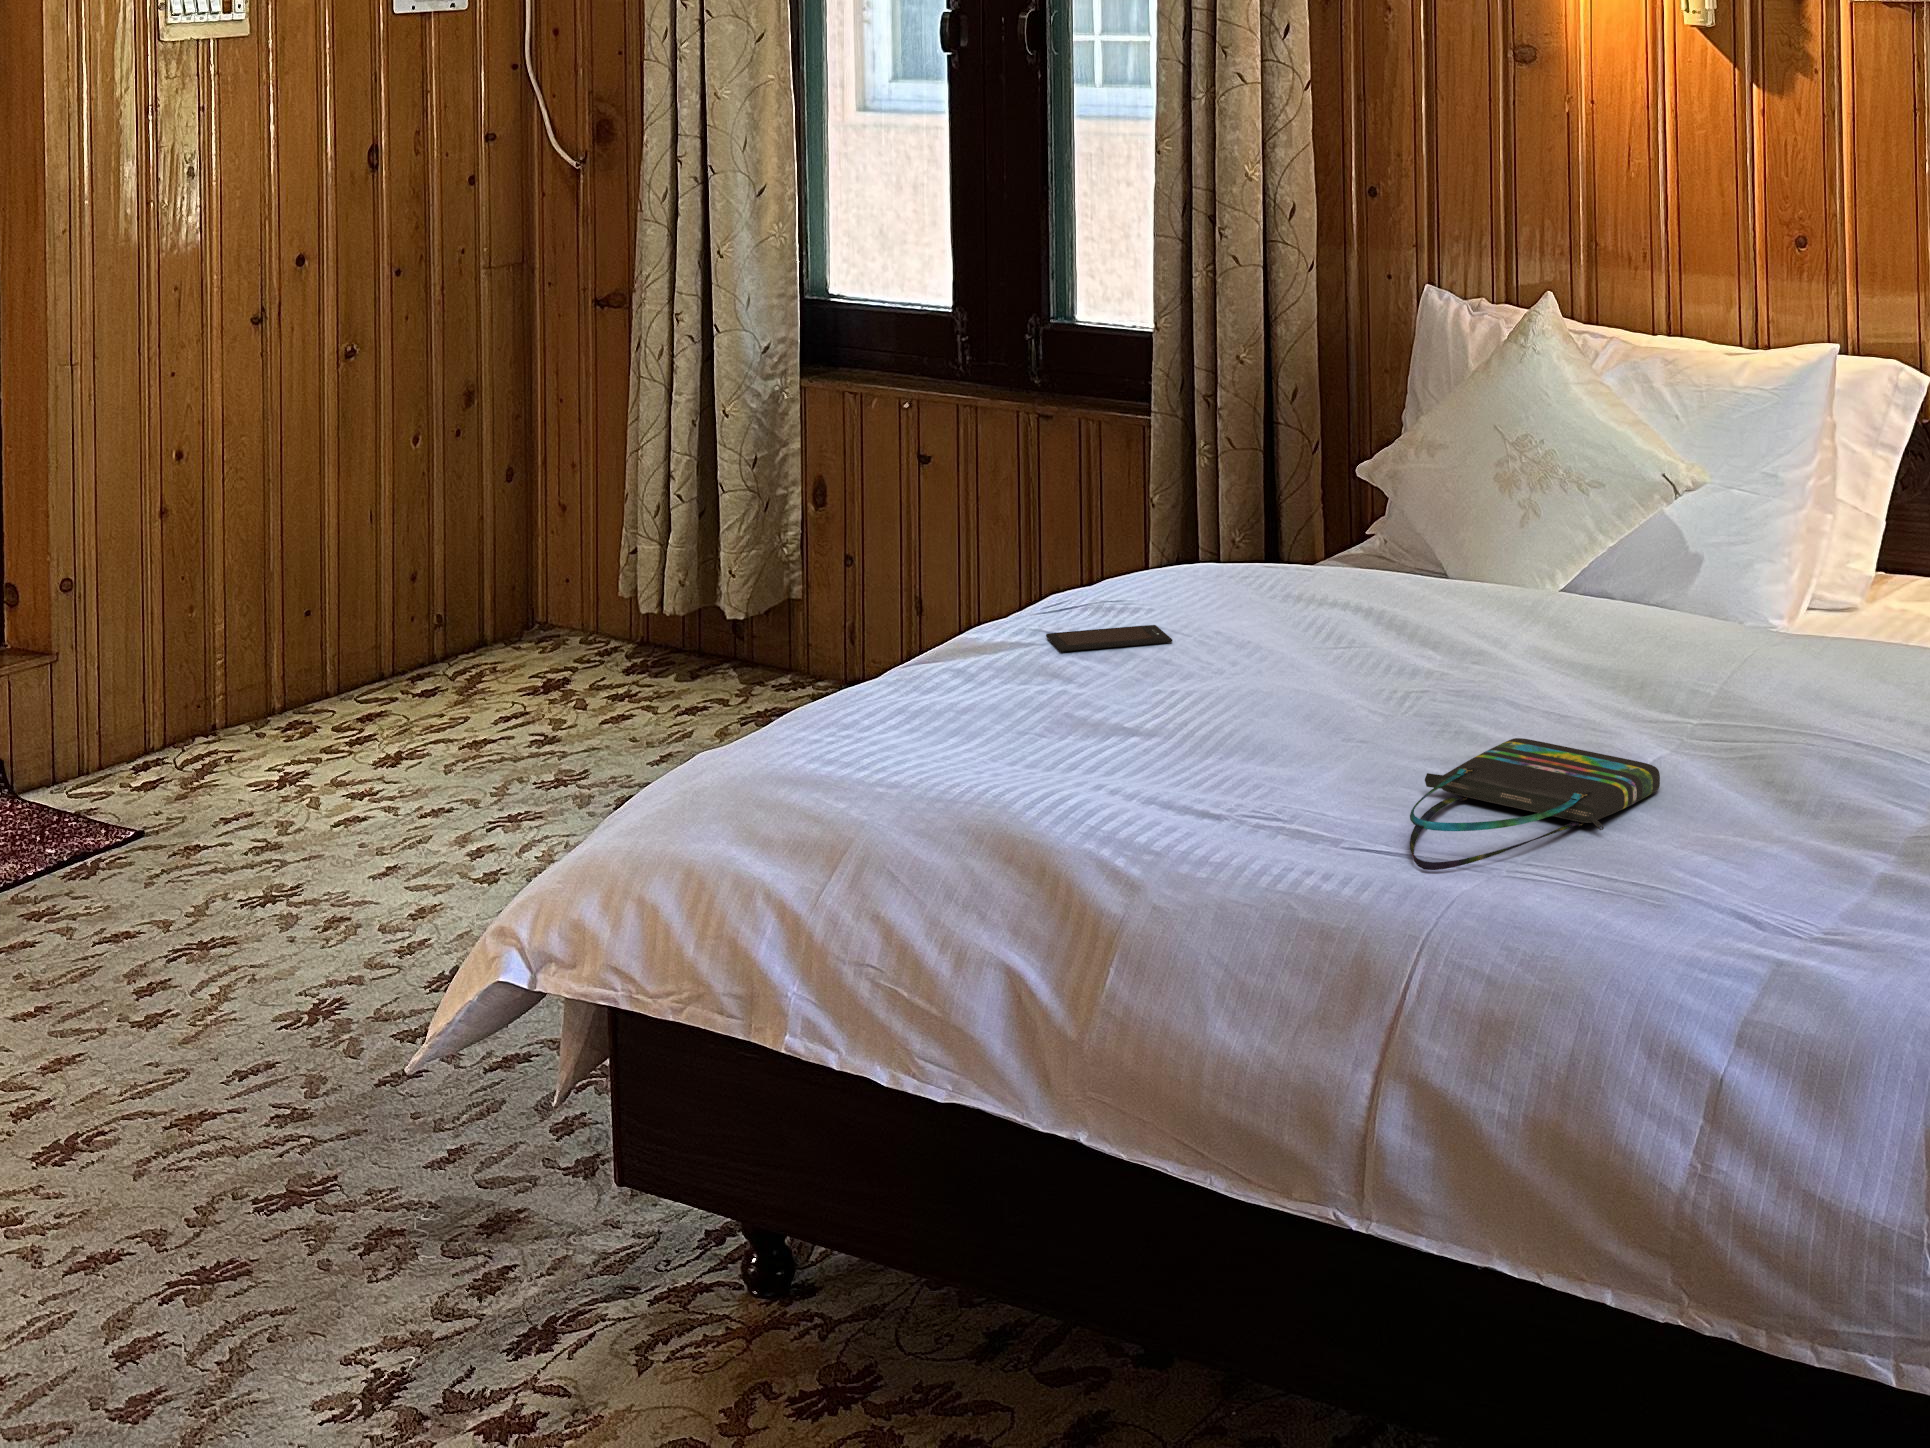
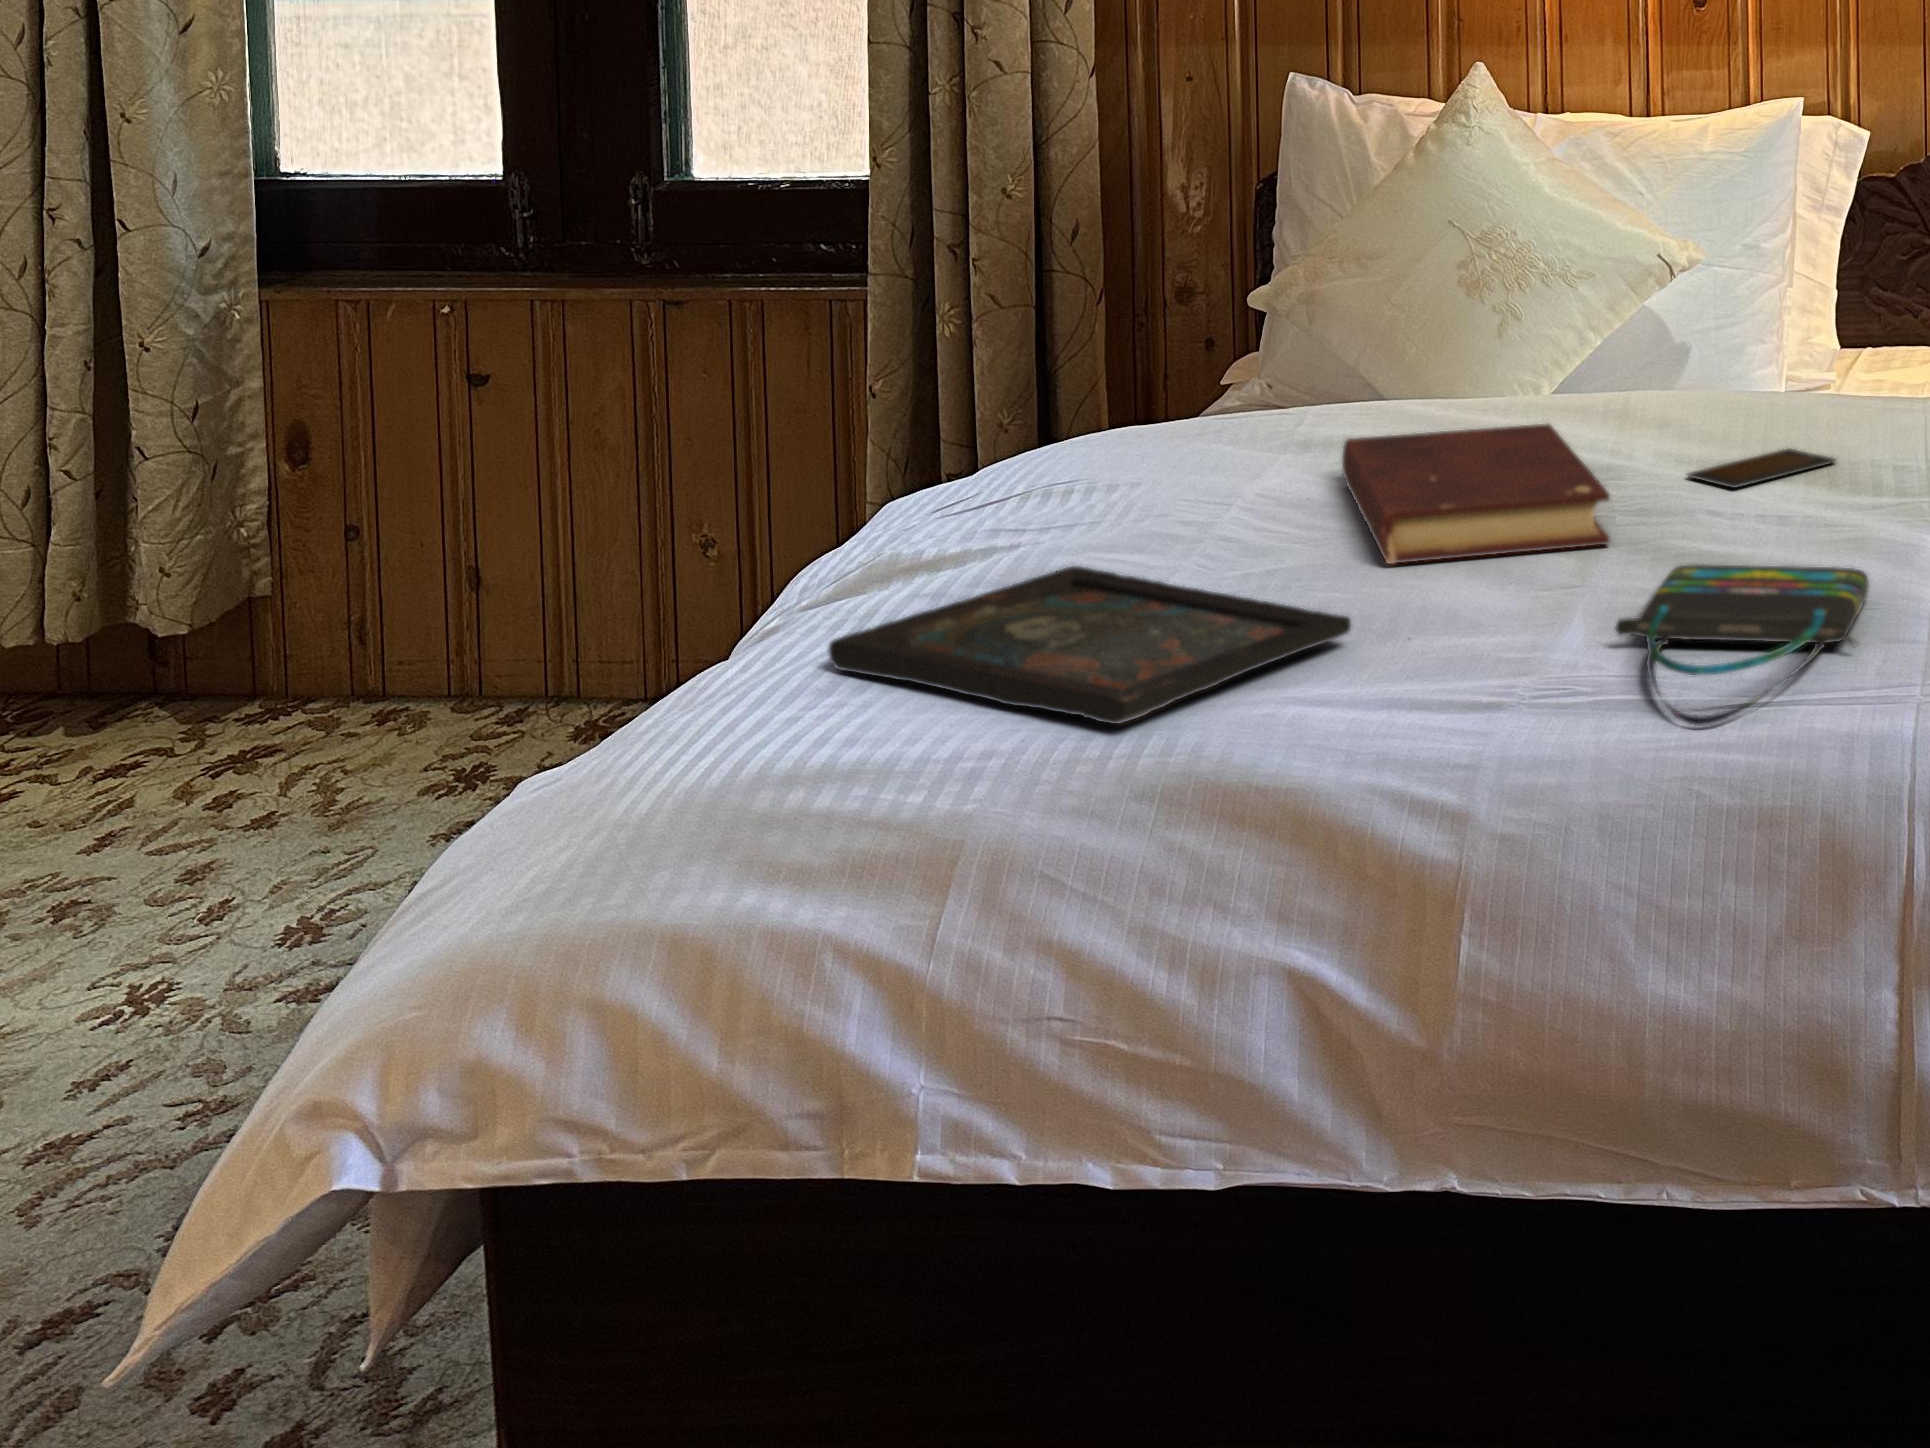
book: none [1319,593,1521,711] -> present [1342,424,1610,564]
smartphone: present [1046,625,1173,651] -> present [1688,449,1836,488]
tray: none [903,666,1241,789] -> present [828,566,1351,724]

